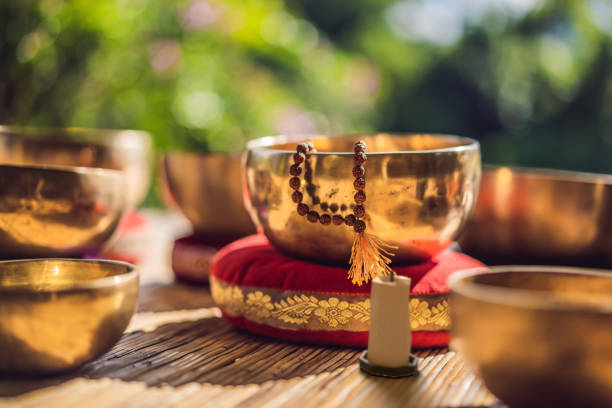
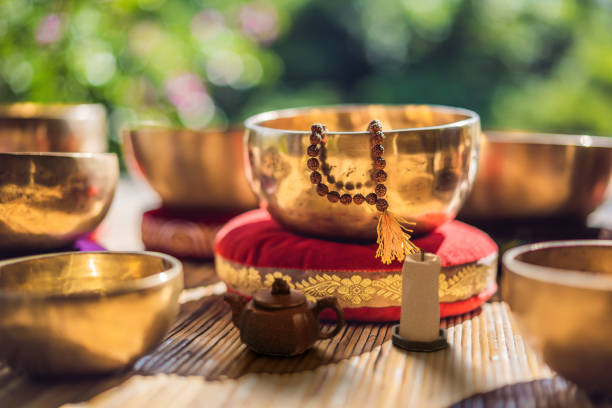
teapot: none [192,291,307,371] -> present [223,277,345,356]

